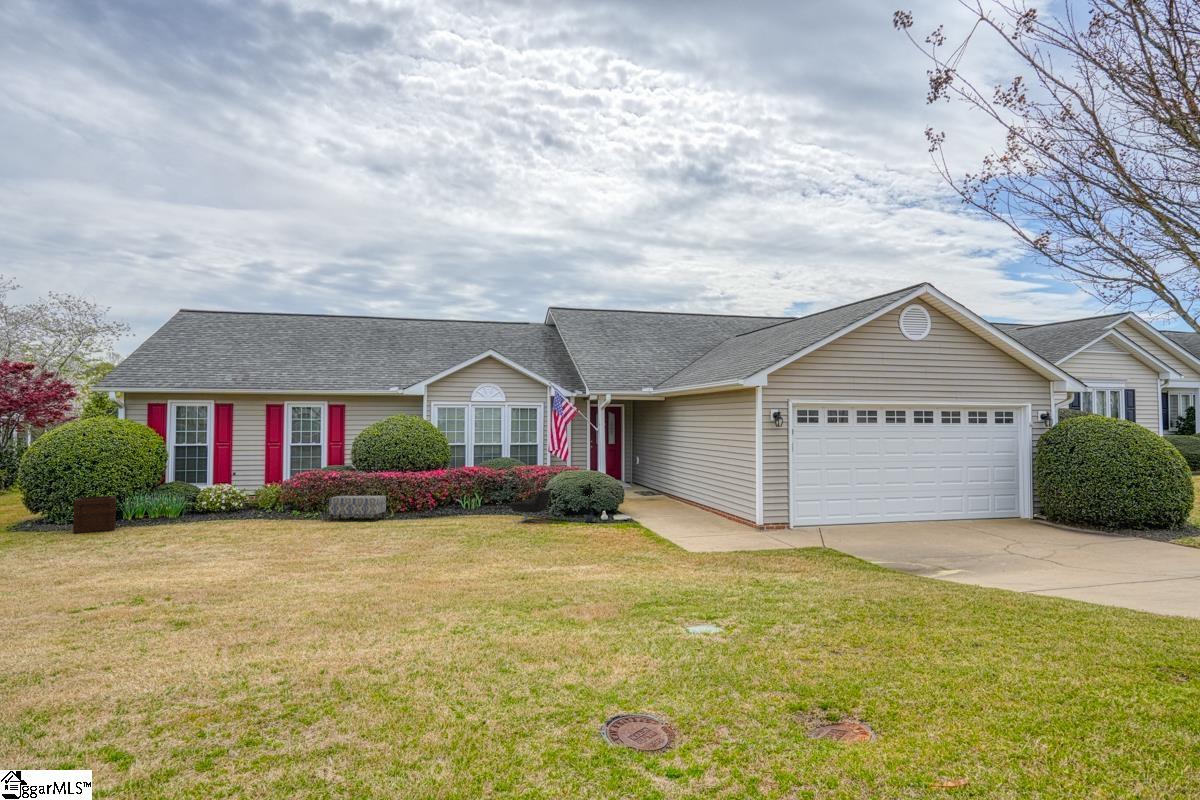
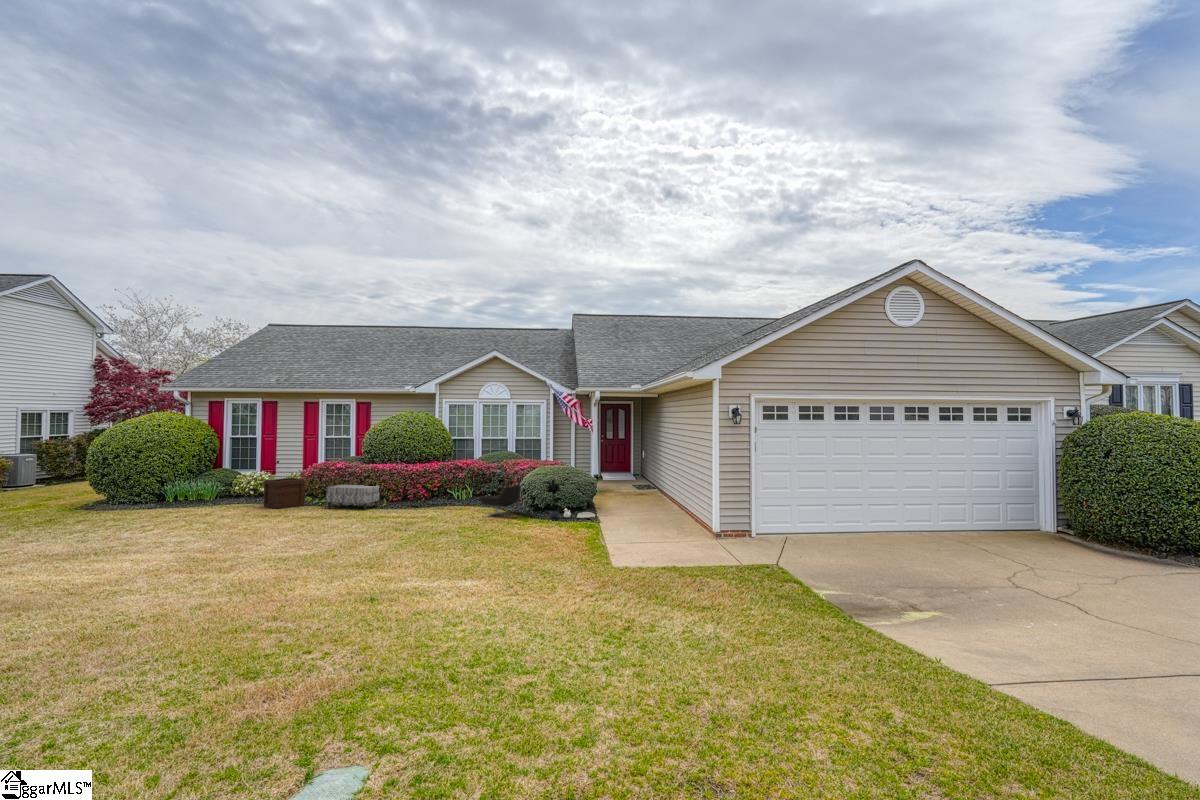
wooden crate: present [73,496,116,534] -> present [264,478,305,509]

